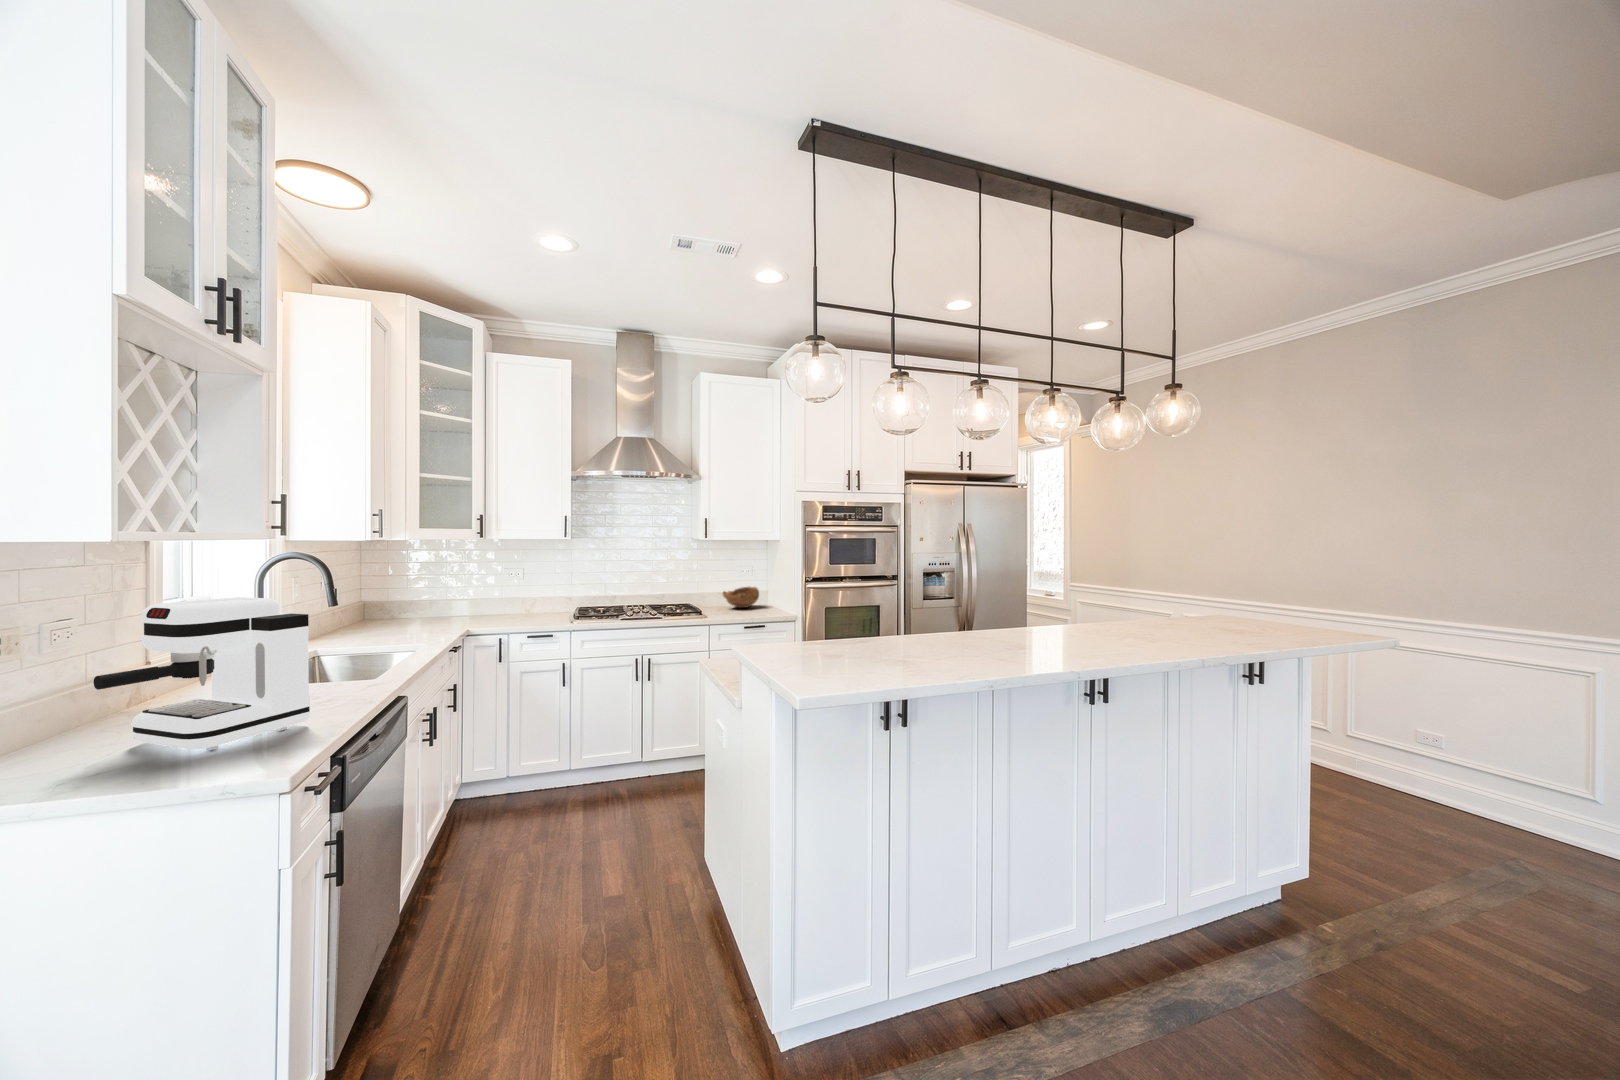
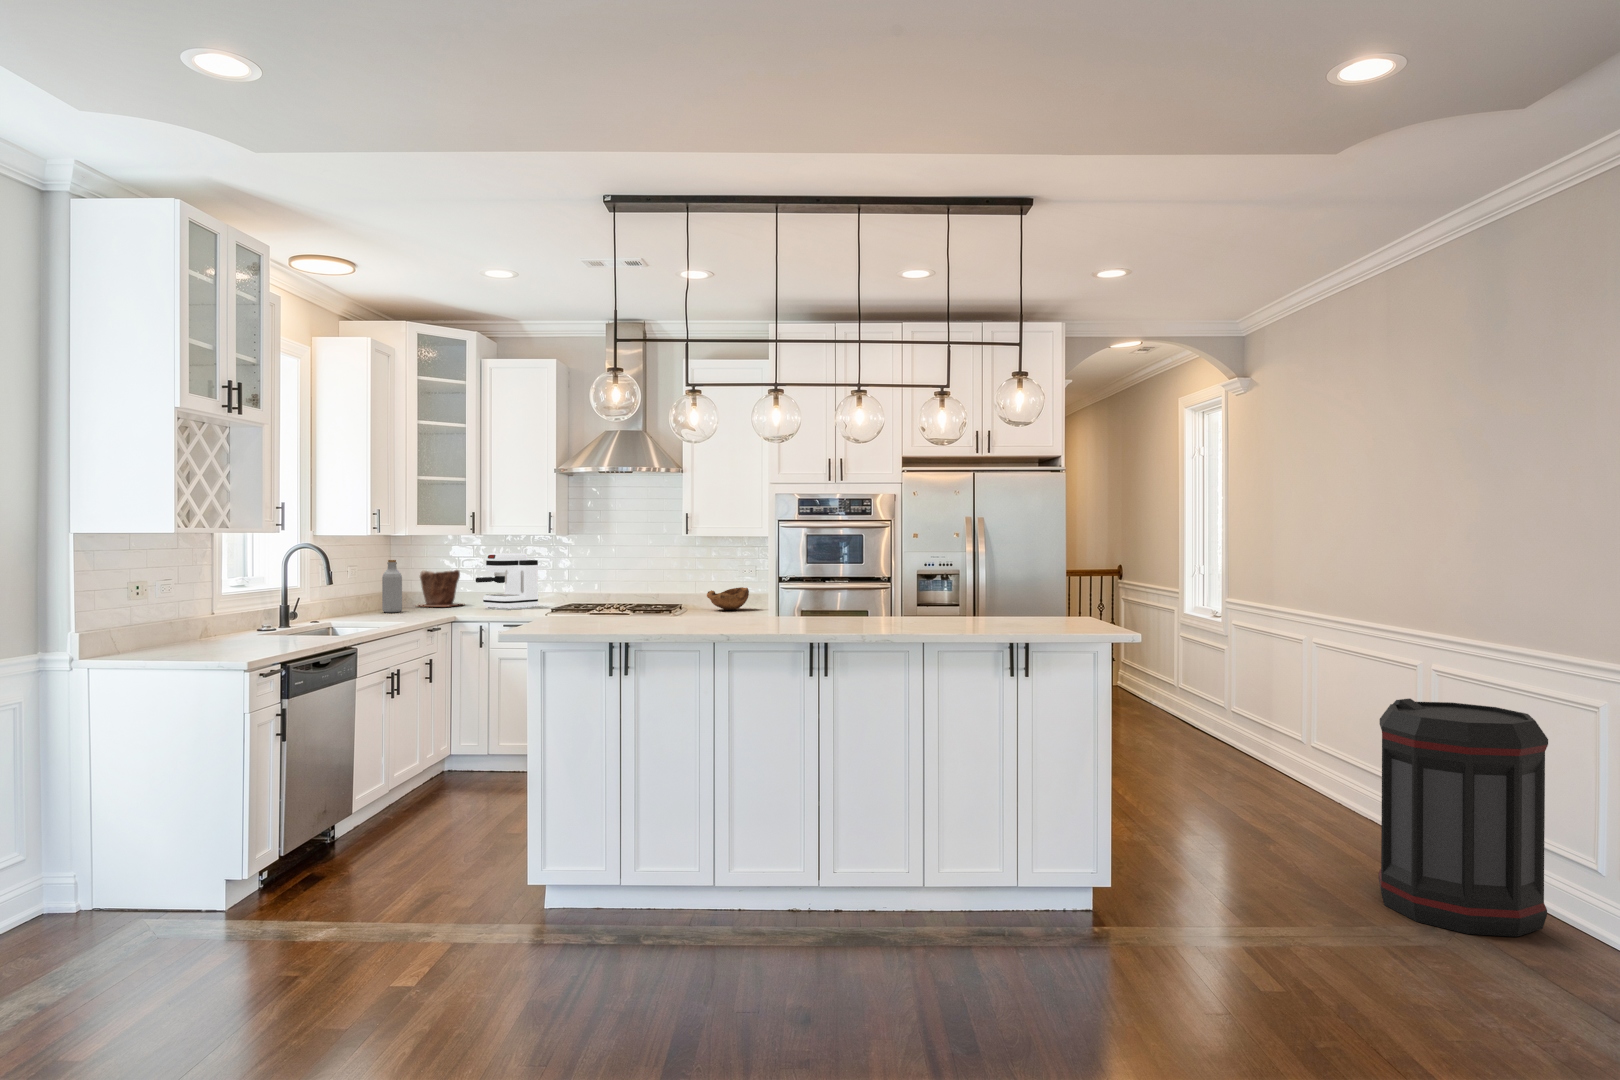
bottle: none [369,569,395,629] -> present [382,560,402,612]
plant pot: none [400,577,457,618] -> present [420,570,460,607]
coffee maker: present [93,597,310,750] -> present [476,553,538,609]
trash can: none [1384,666,1546,860] -> present [1379,699,1548,937]

